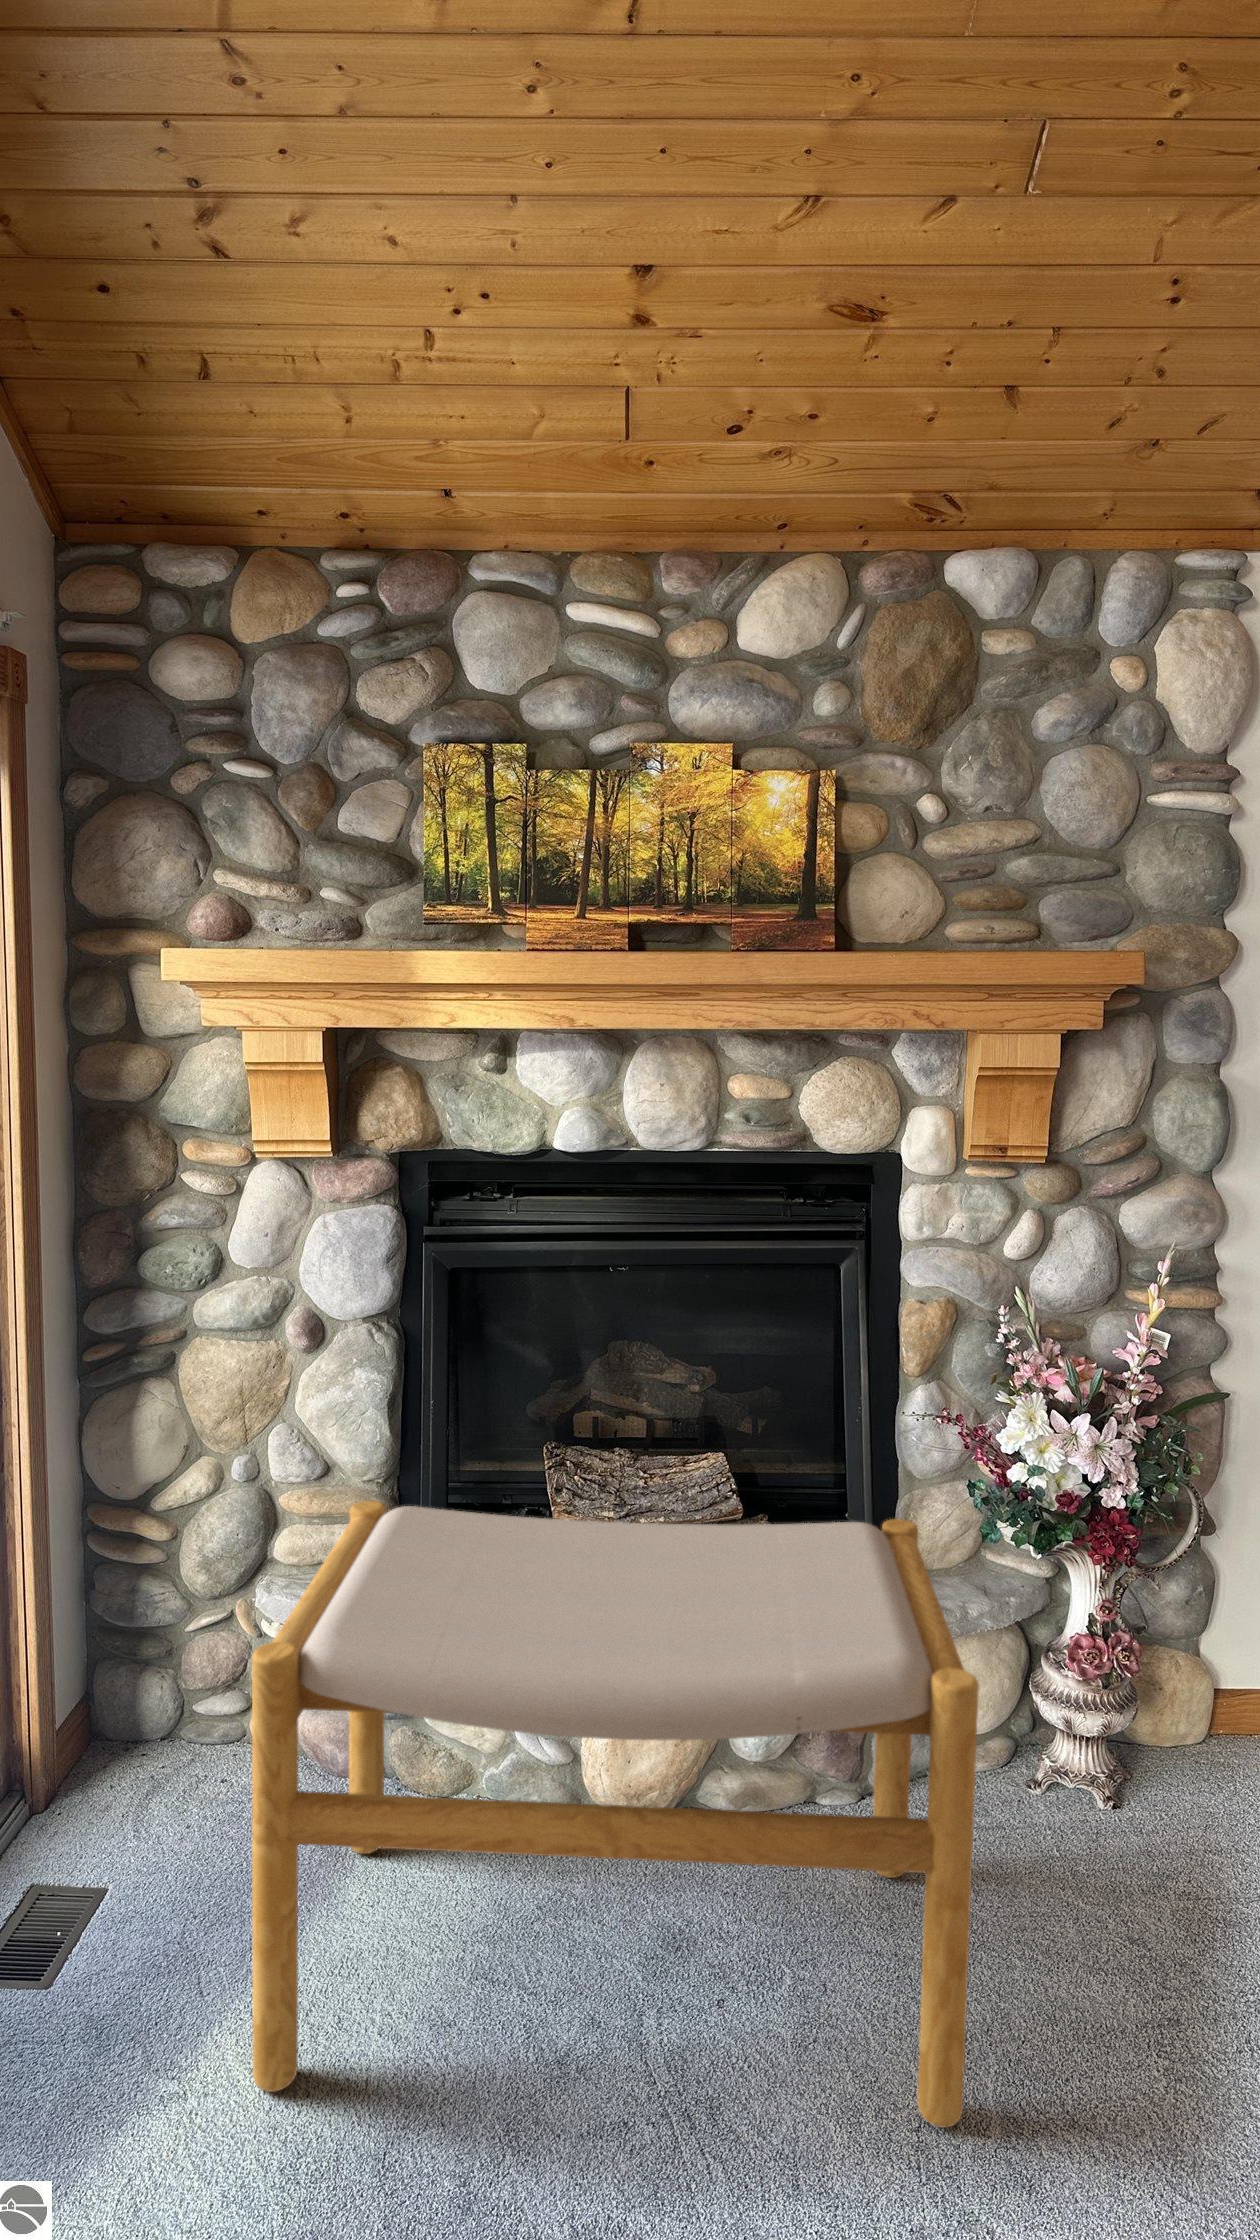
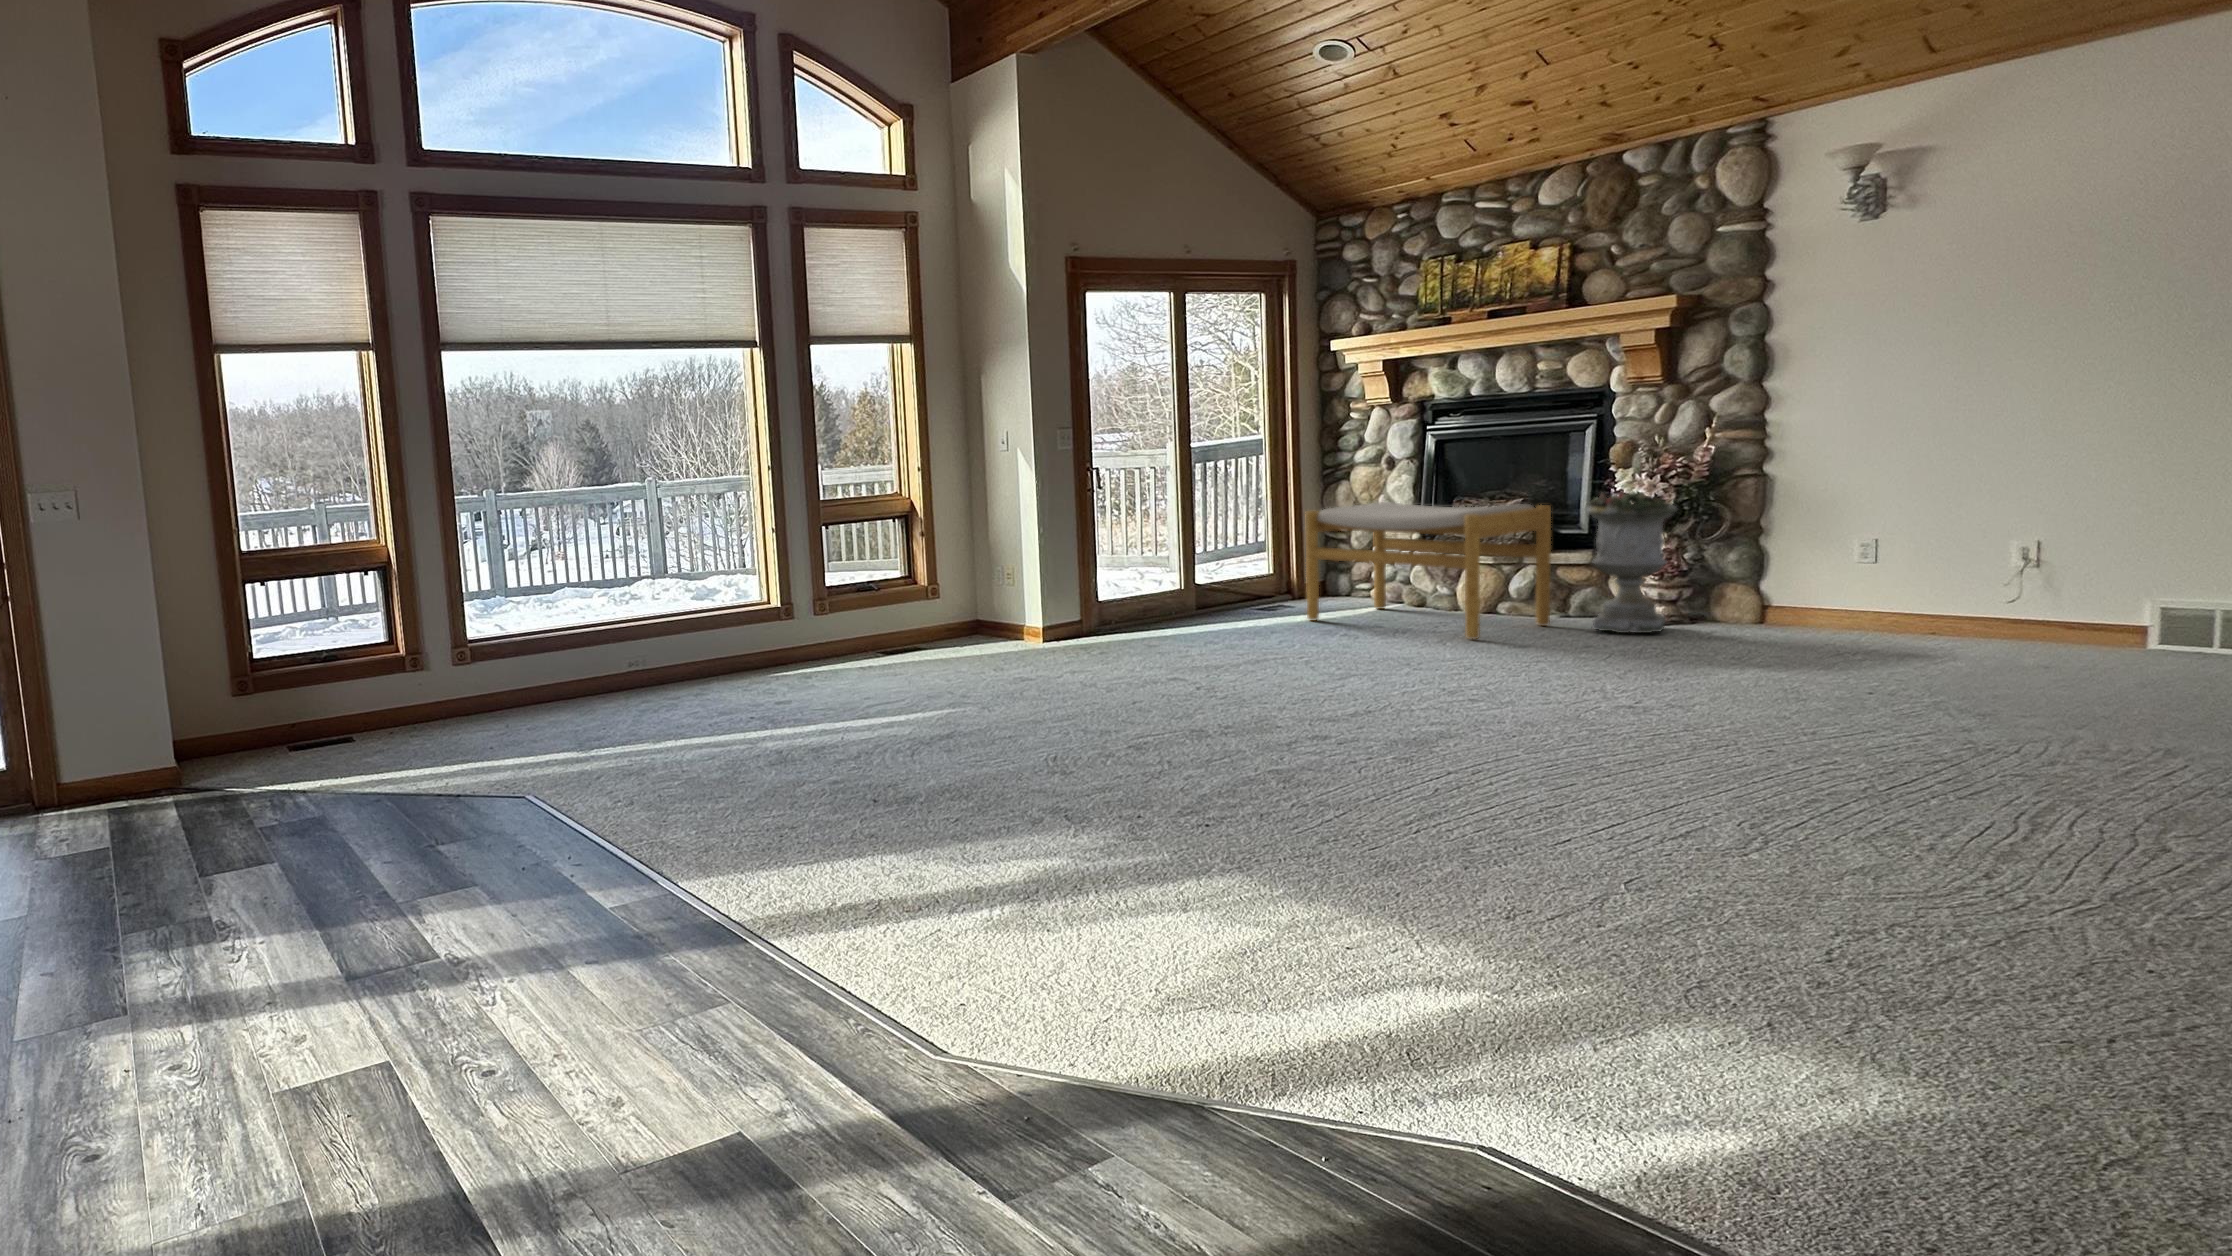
planter: none [965,1467,1206,1887] -> present [1585,491,1677,633]

